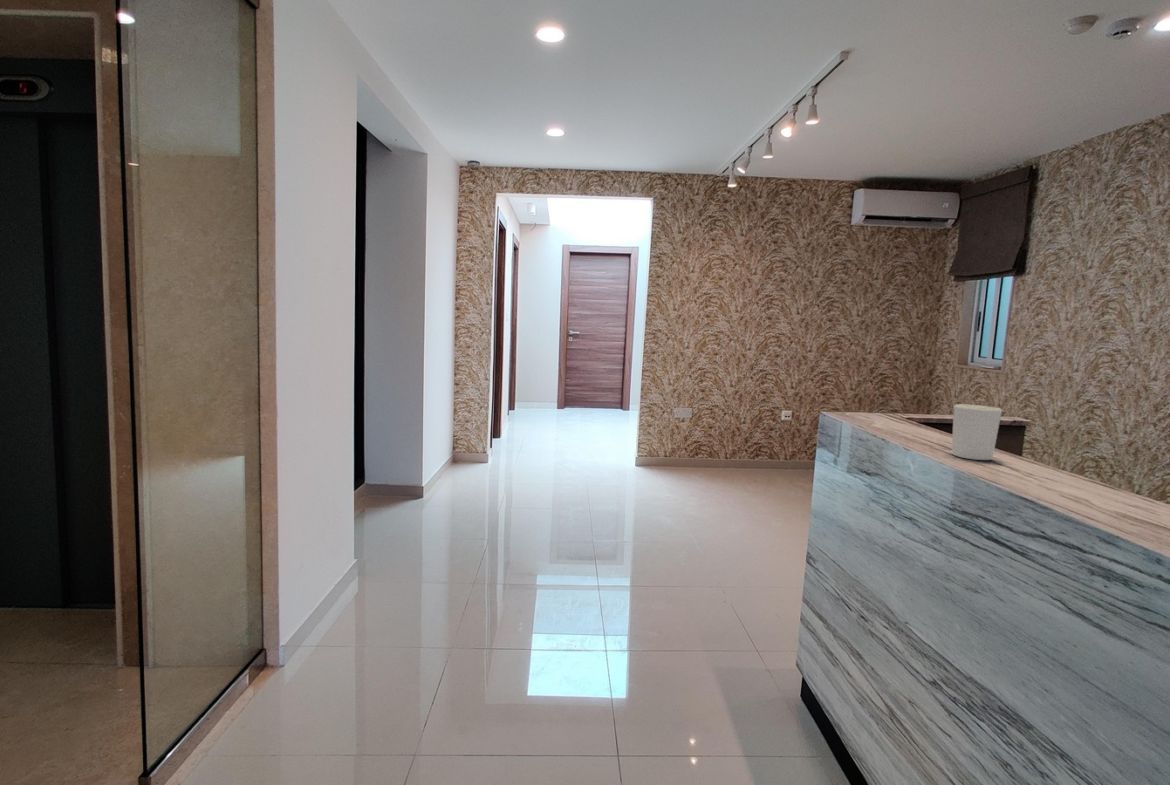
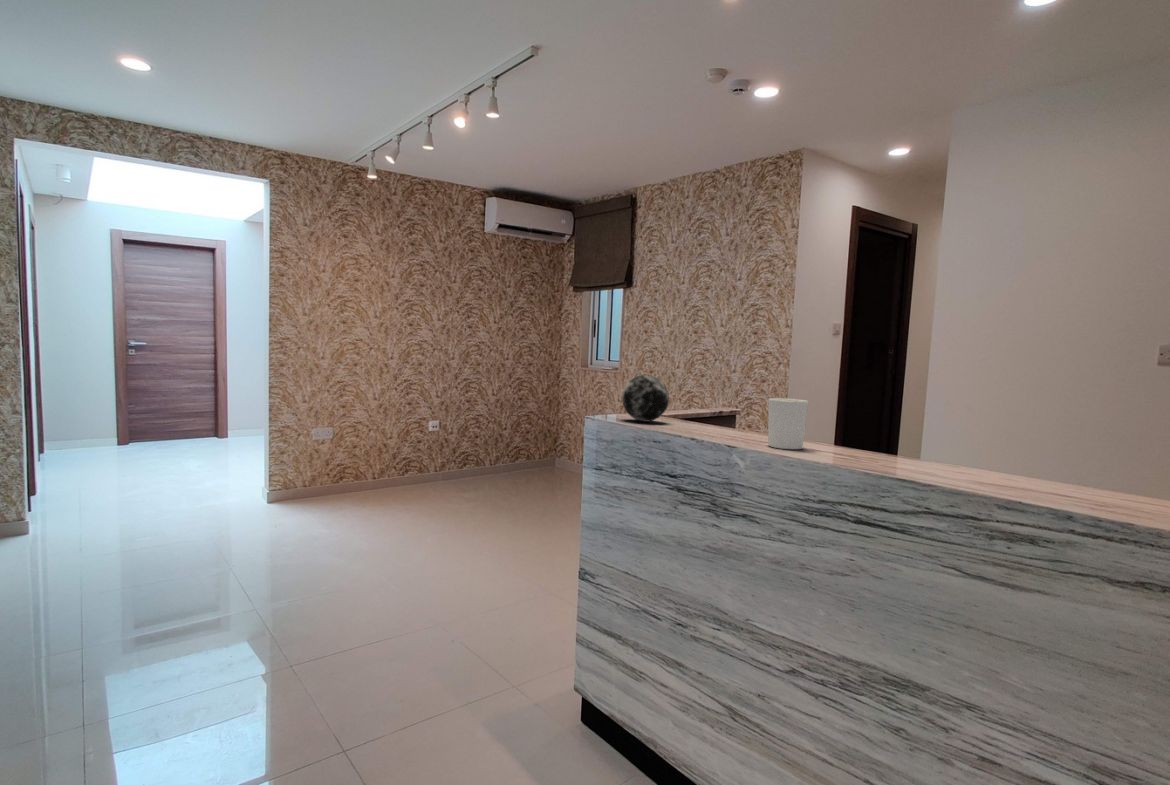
decorative orb: none [852,375,902,421] -> present [622,375,669,422]

